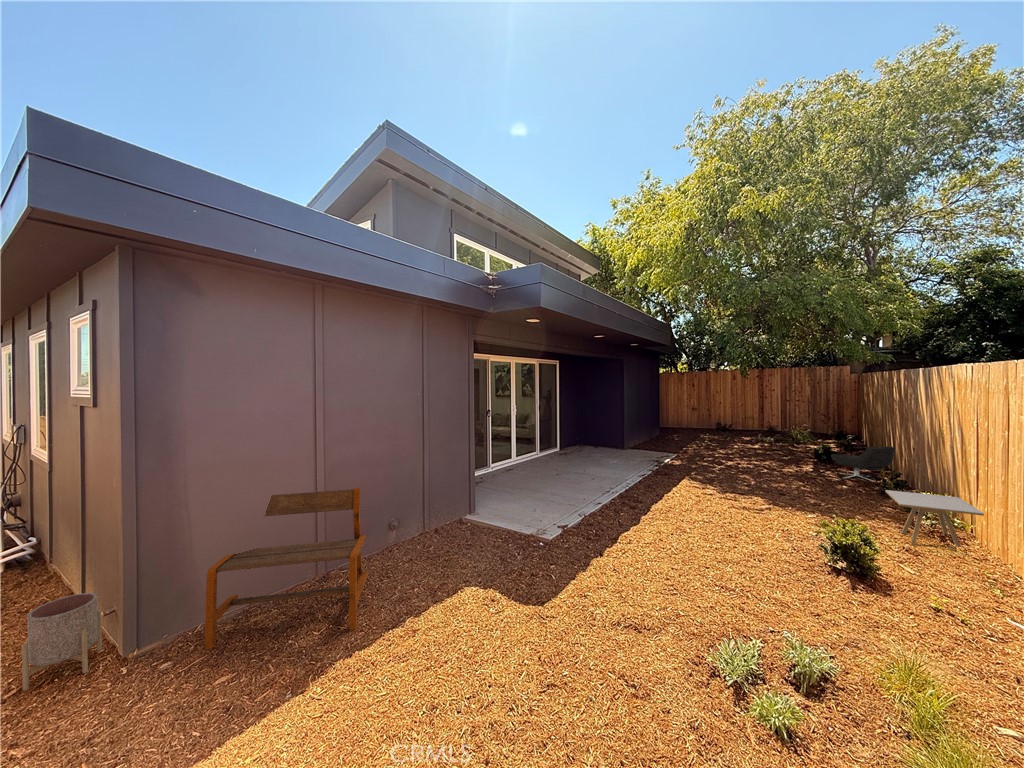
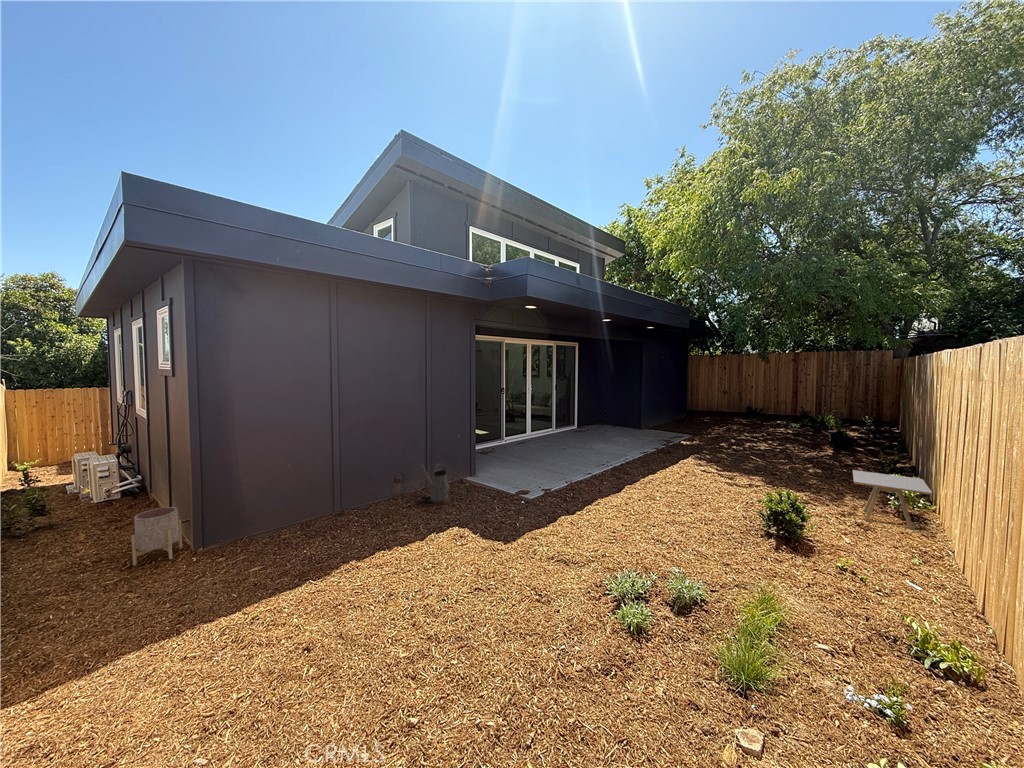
lounge chair: present [831,446,895,481] -> none [834,432,900,466]
bench: present [205,488,367,650] -> none [247,444,369,552]
watering can: none [419,504,459,552] -> present [421,464,450,503]

